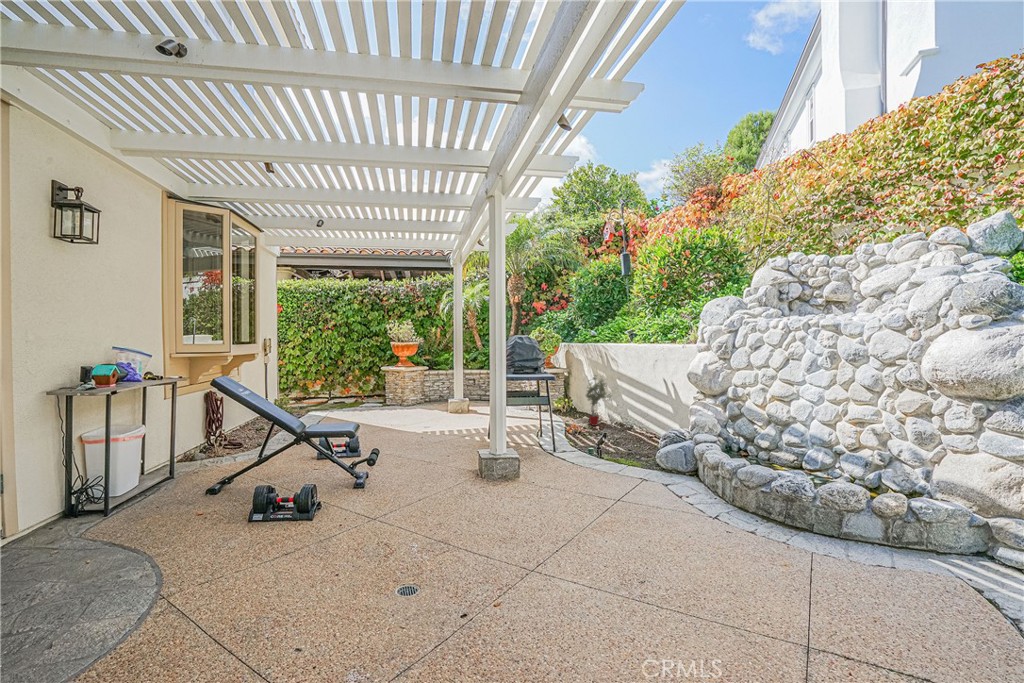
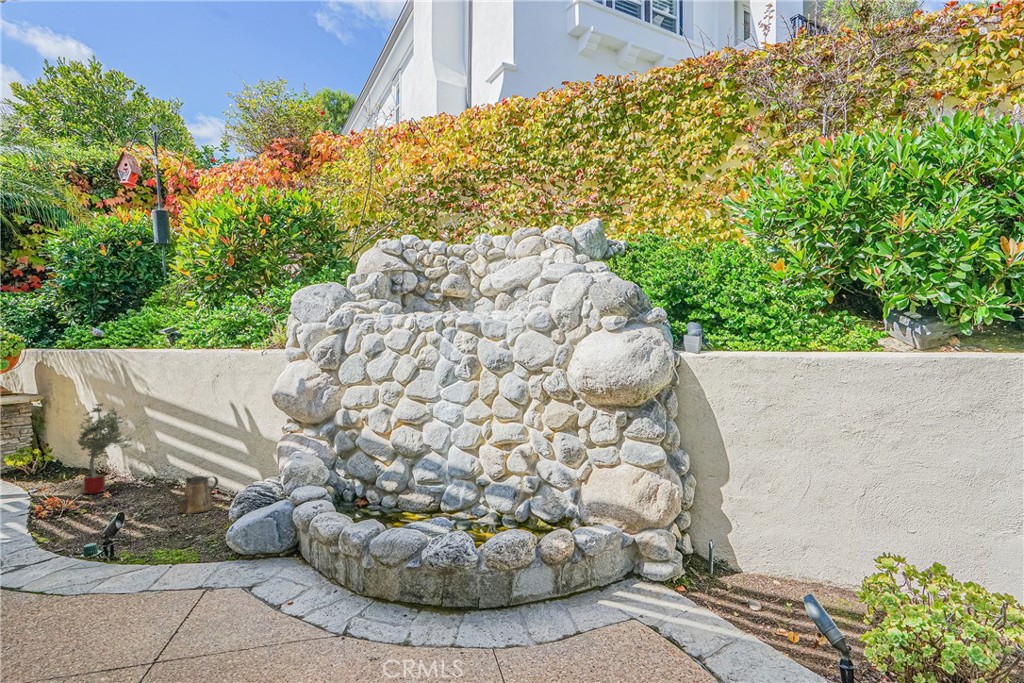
watering can: none [622,421,657,443] -> present [156,476,218,514]

